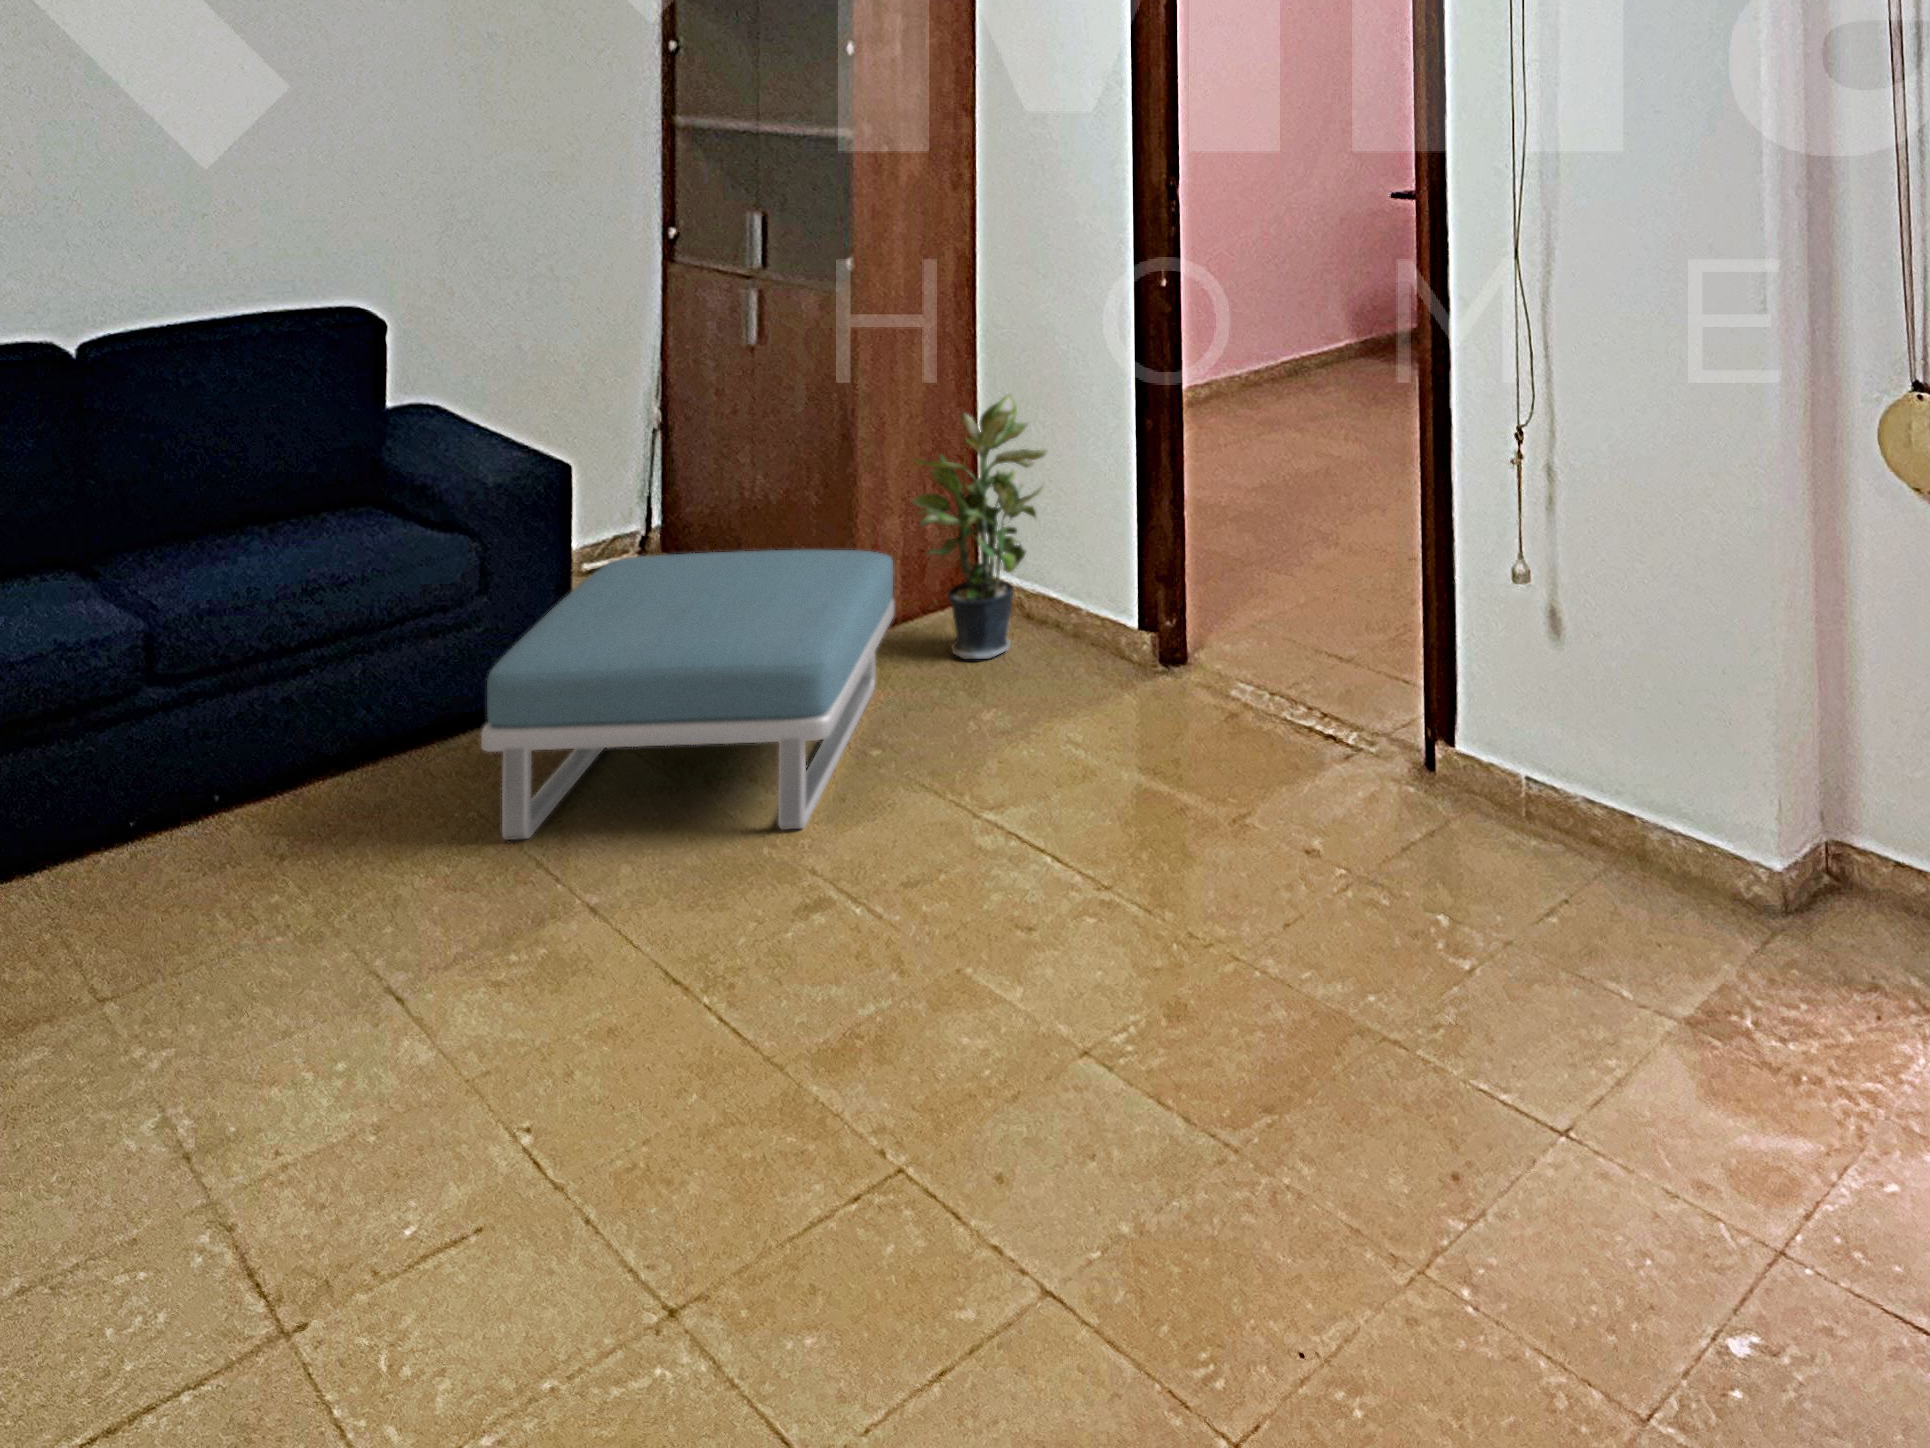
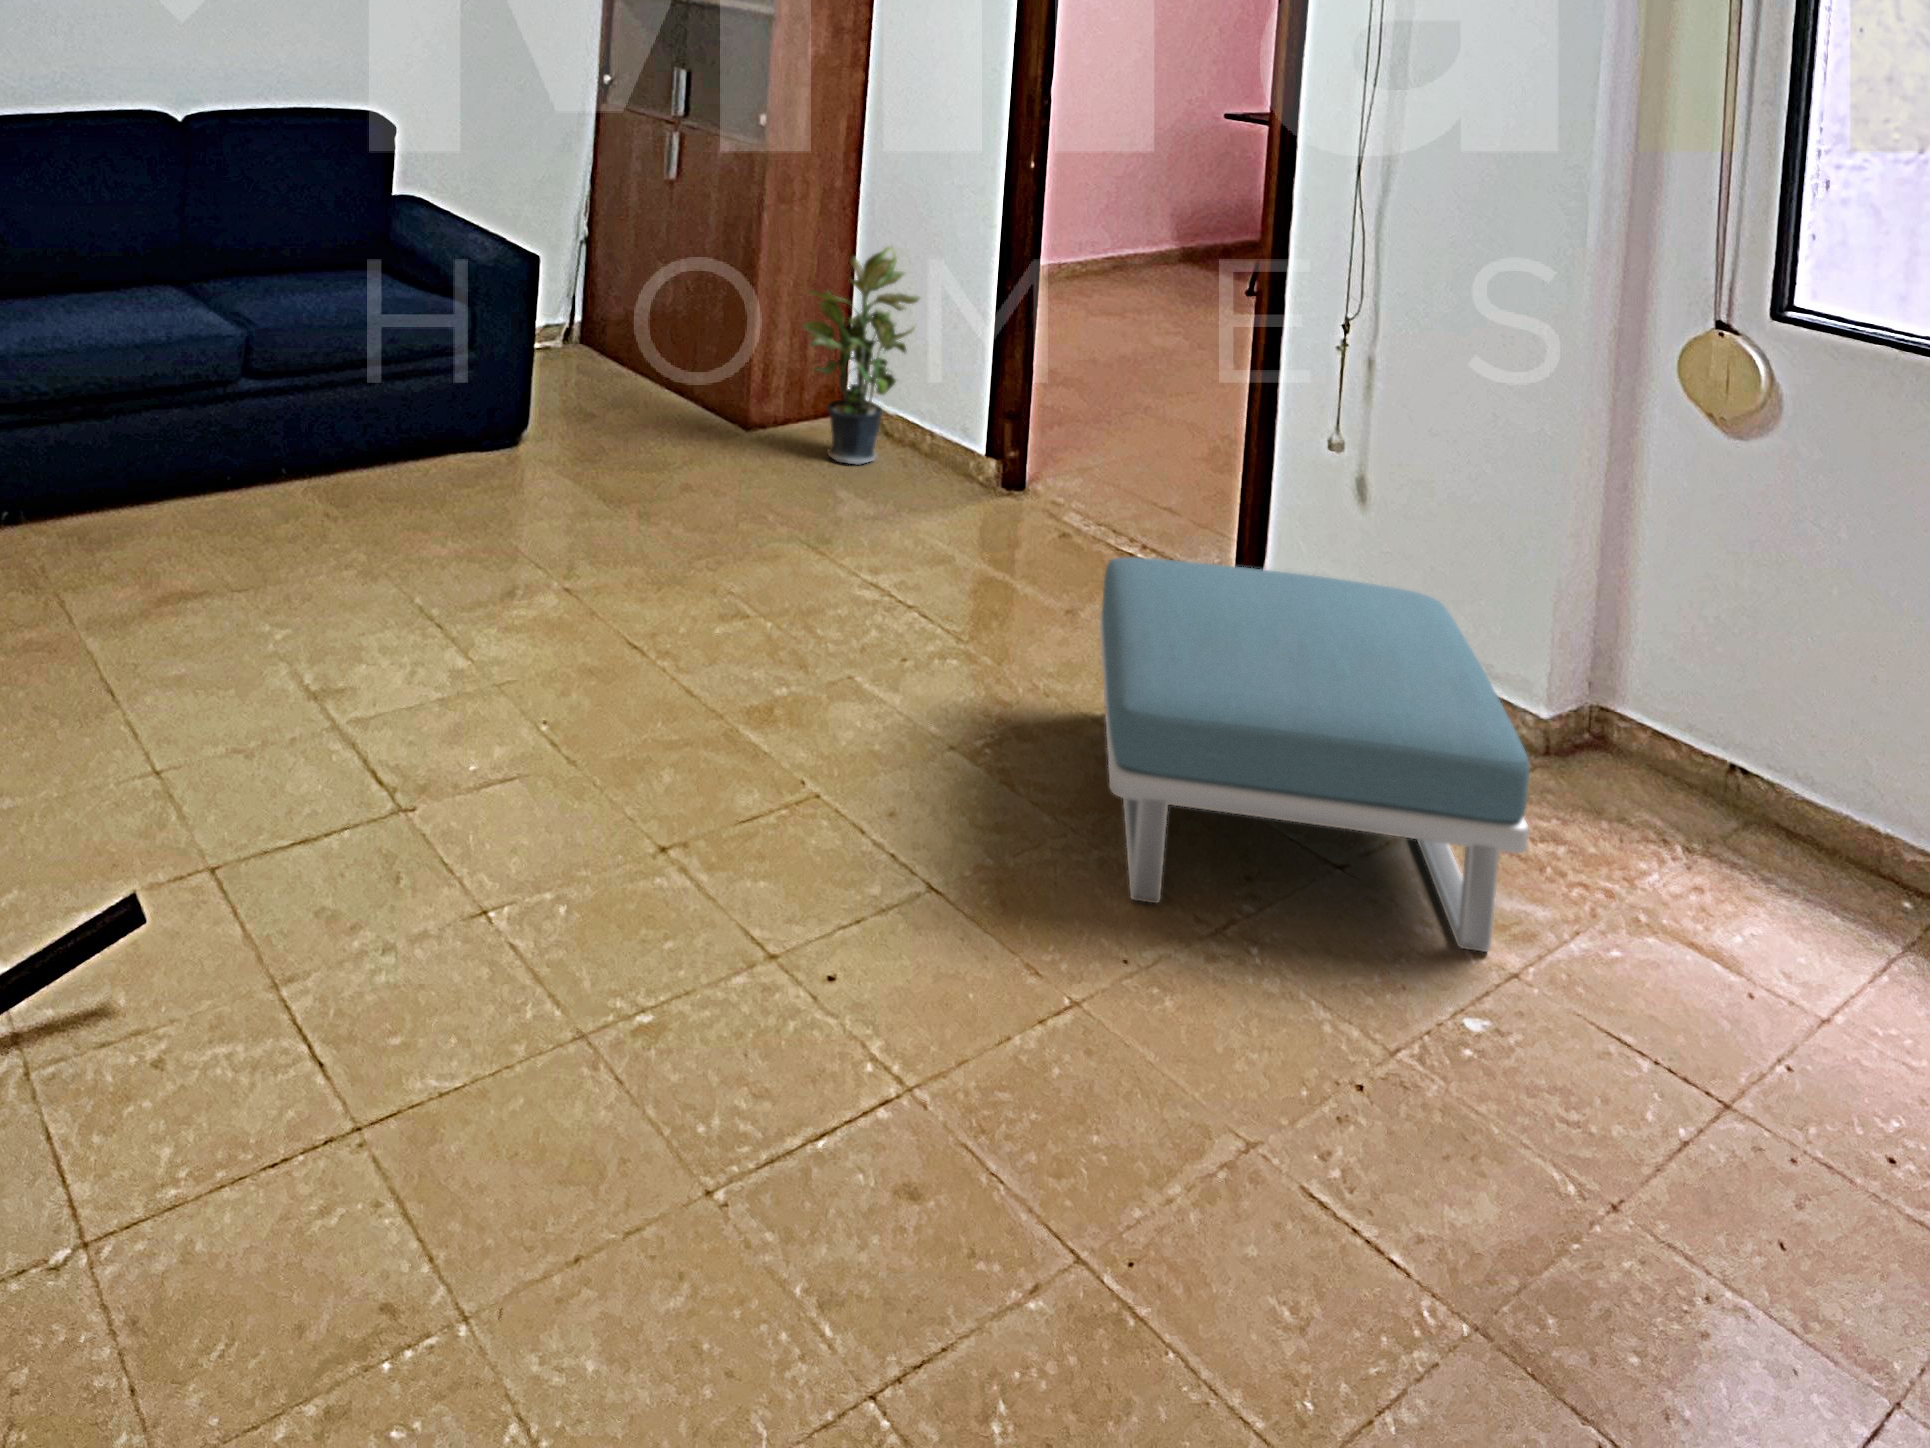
footstool: present [481,550,894,840] -> present [1100,557,1529,952]

